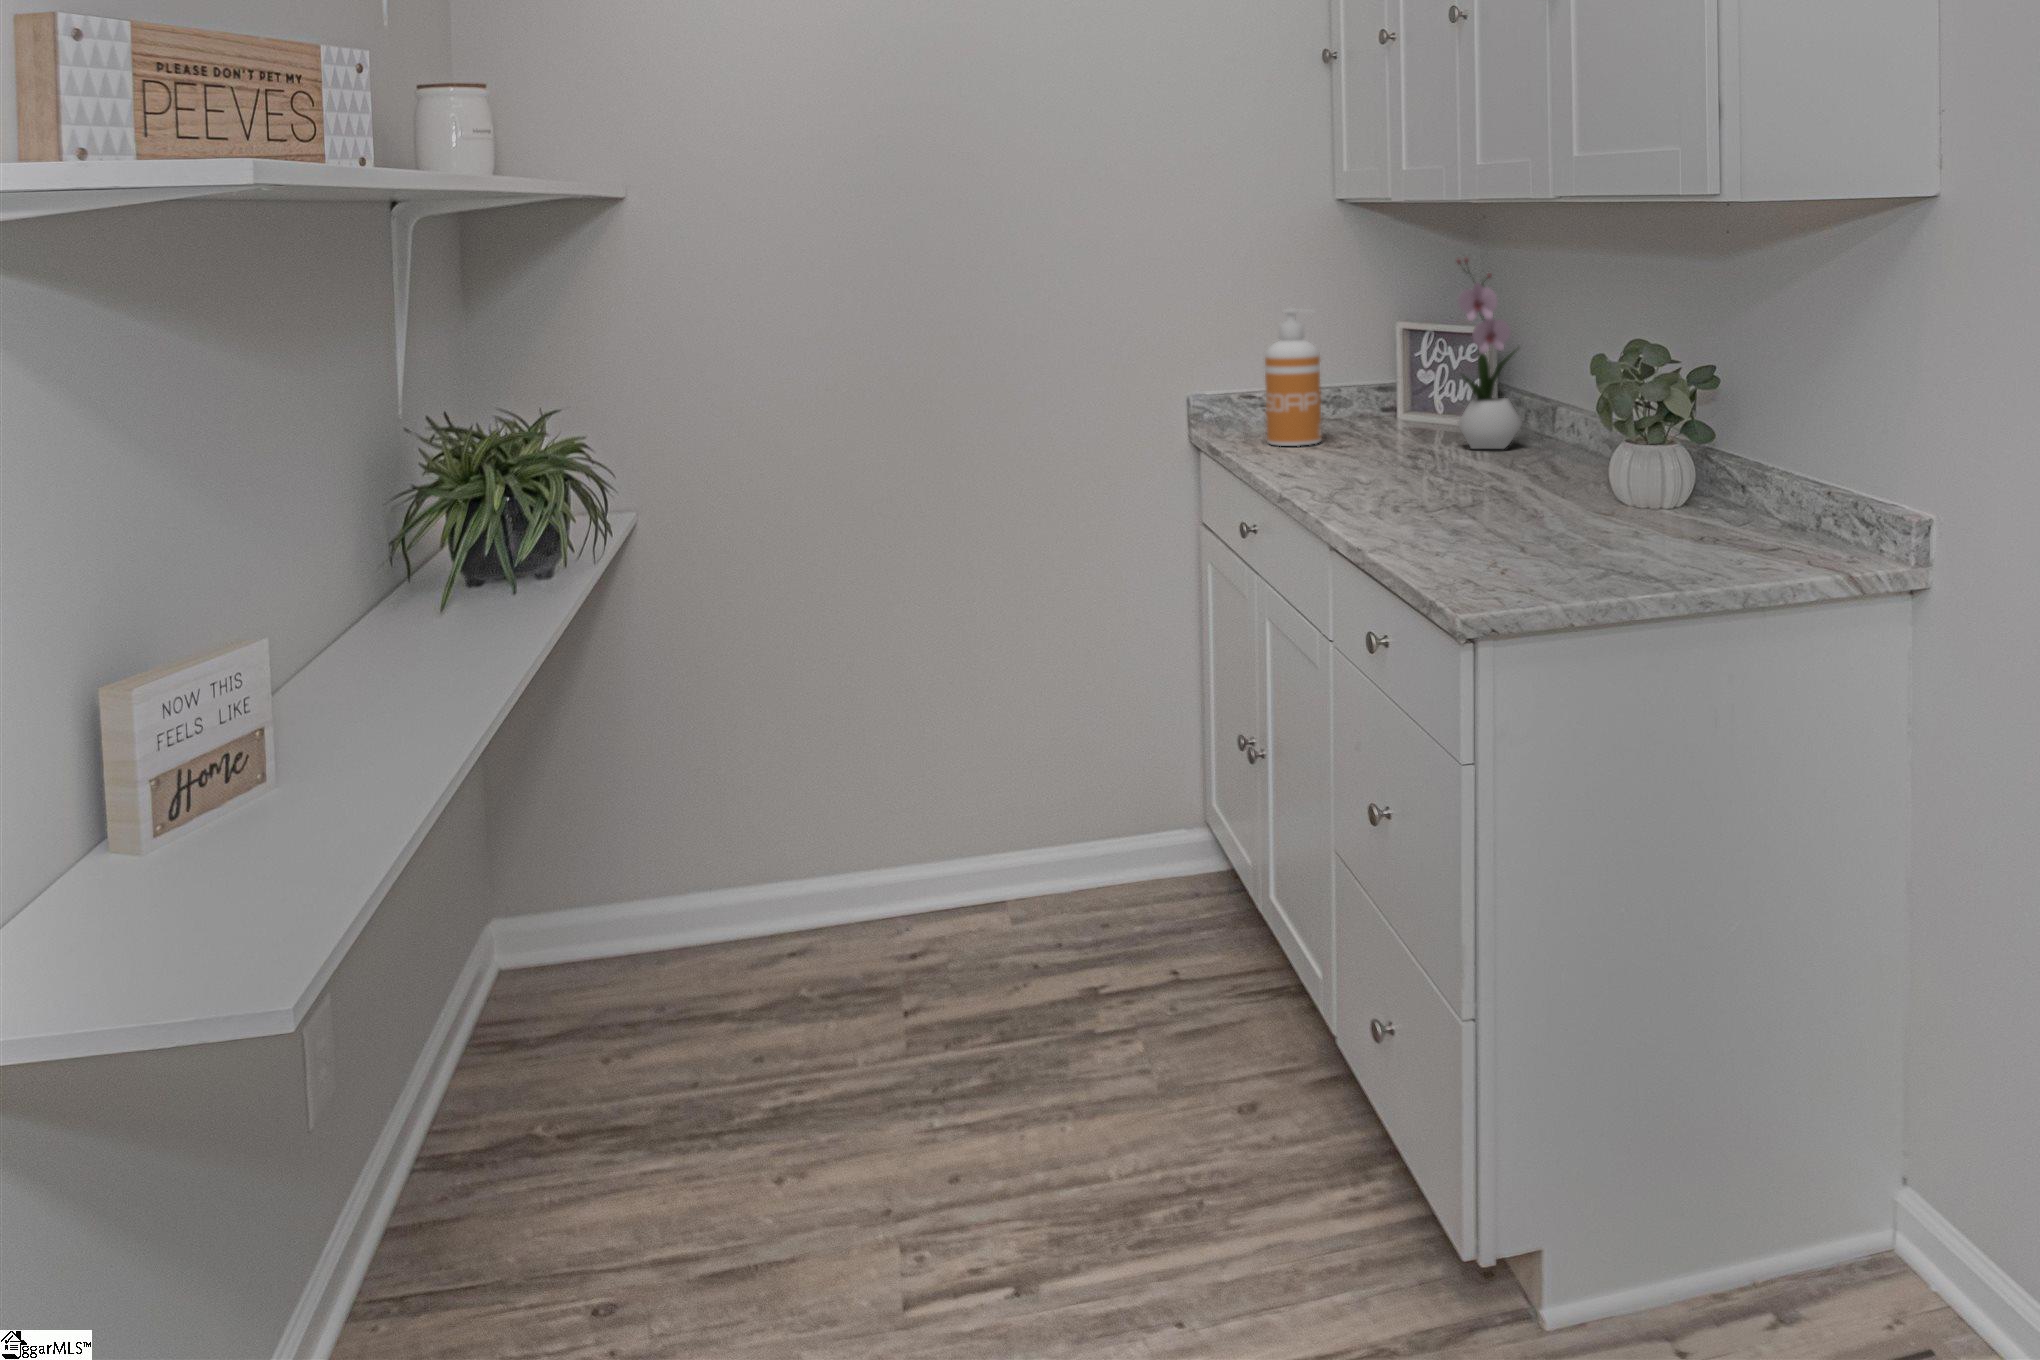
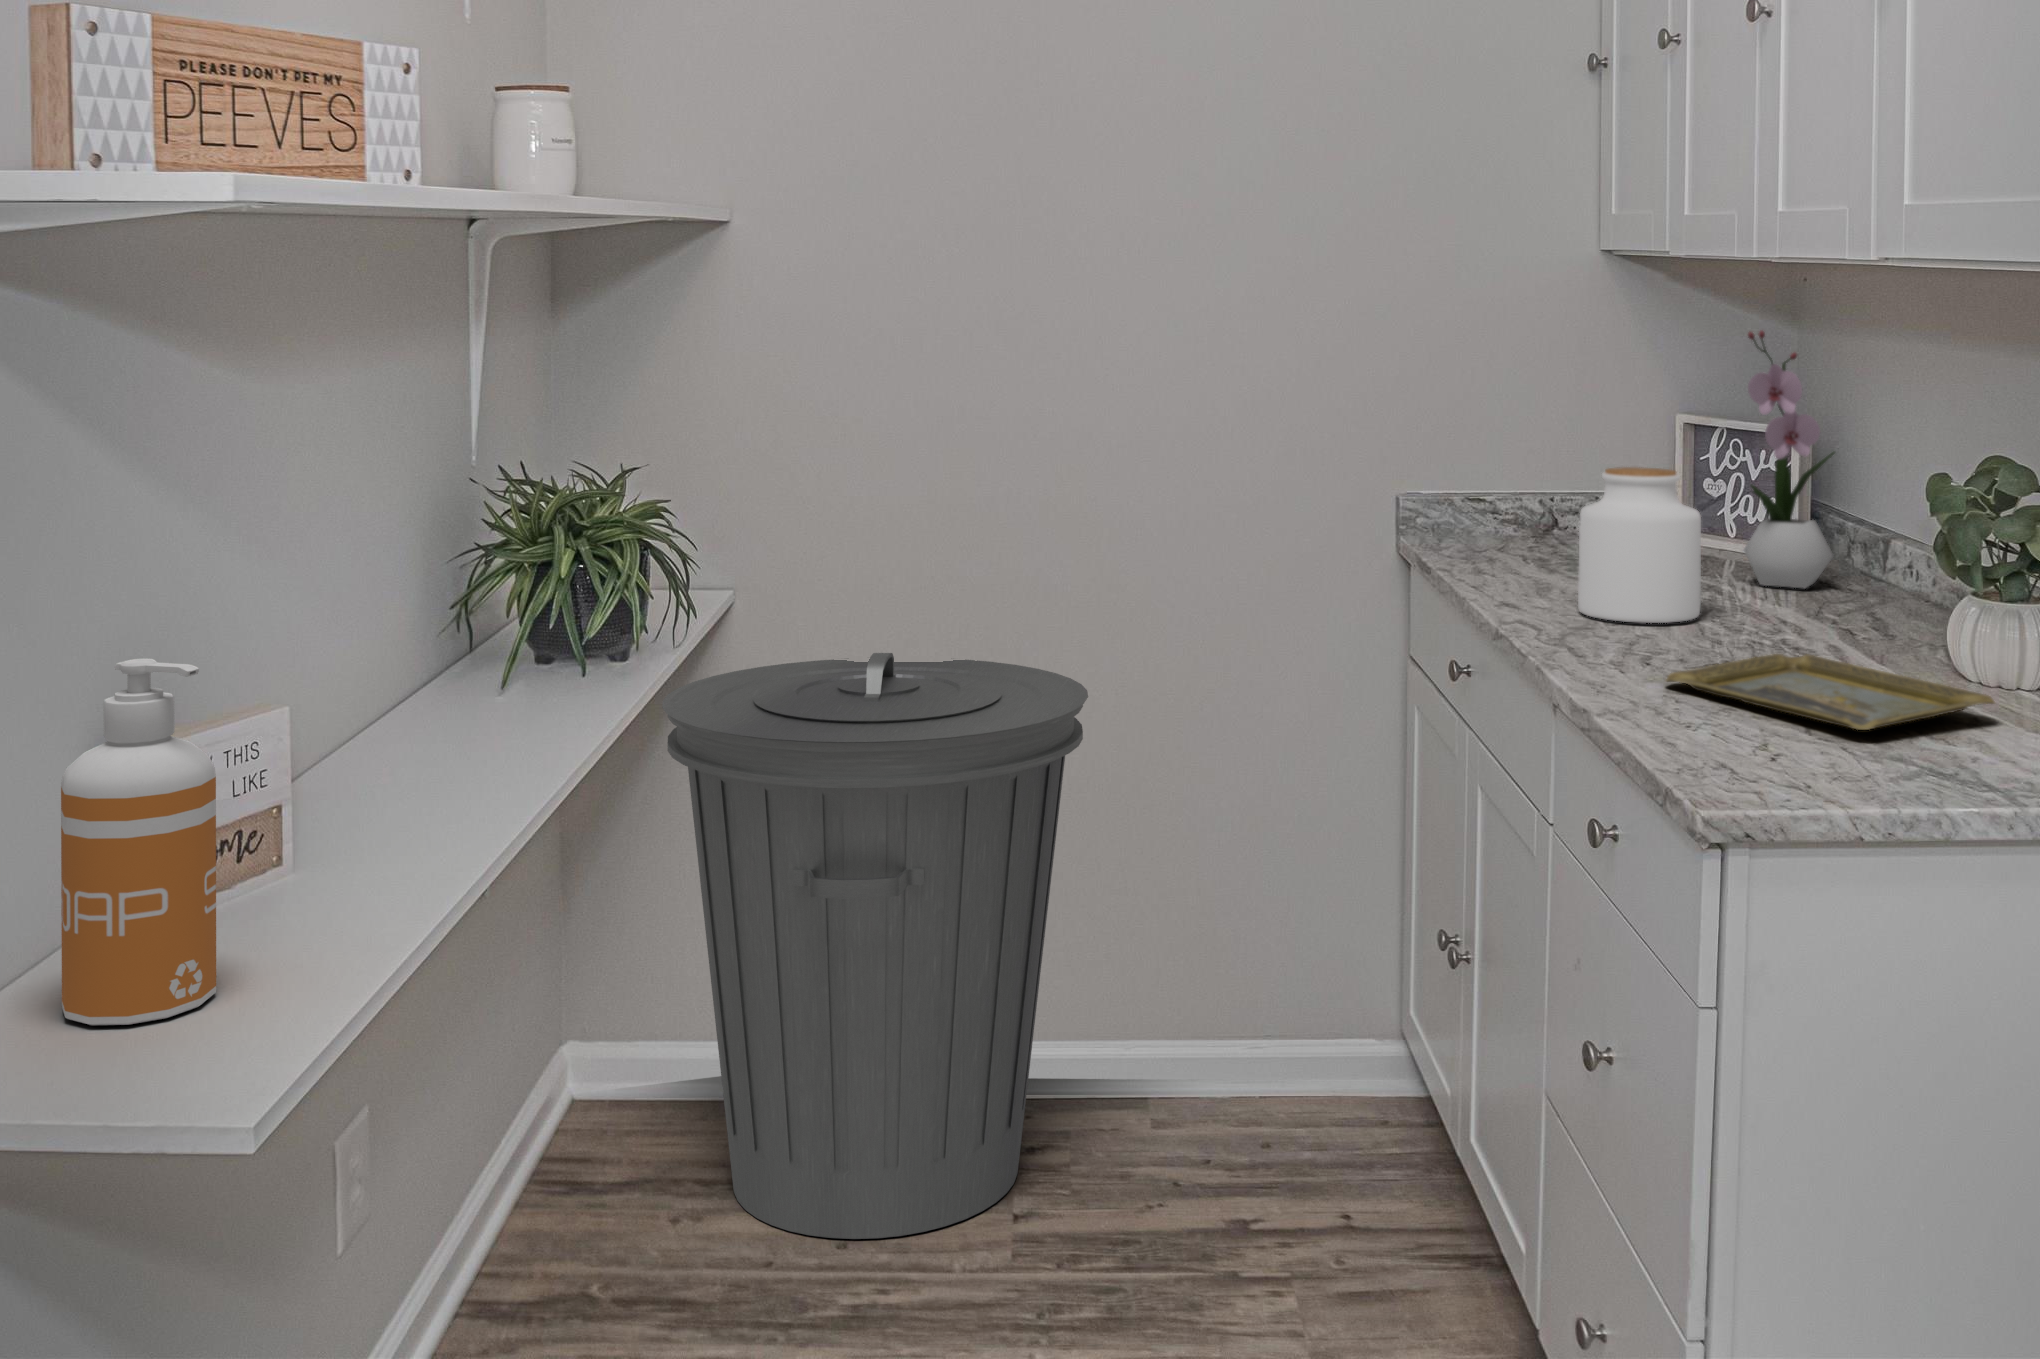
soap dispenser: present [1265,309,1322,446] -> present [61,659,216,1025]
jar: none [1344,365,1436,482] -> present [1578,467,1701,623]
tray: none [1427,494,1655,541] -> present [1666,654,1995,730]
trash can: none [535,560,936,1061] -> present [662,653,1088,1239]

